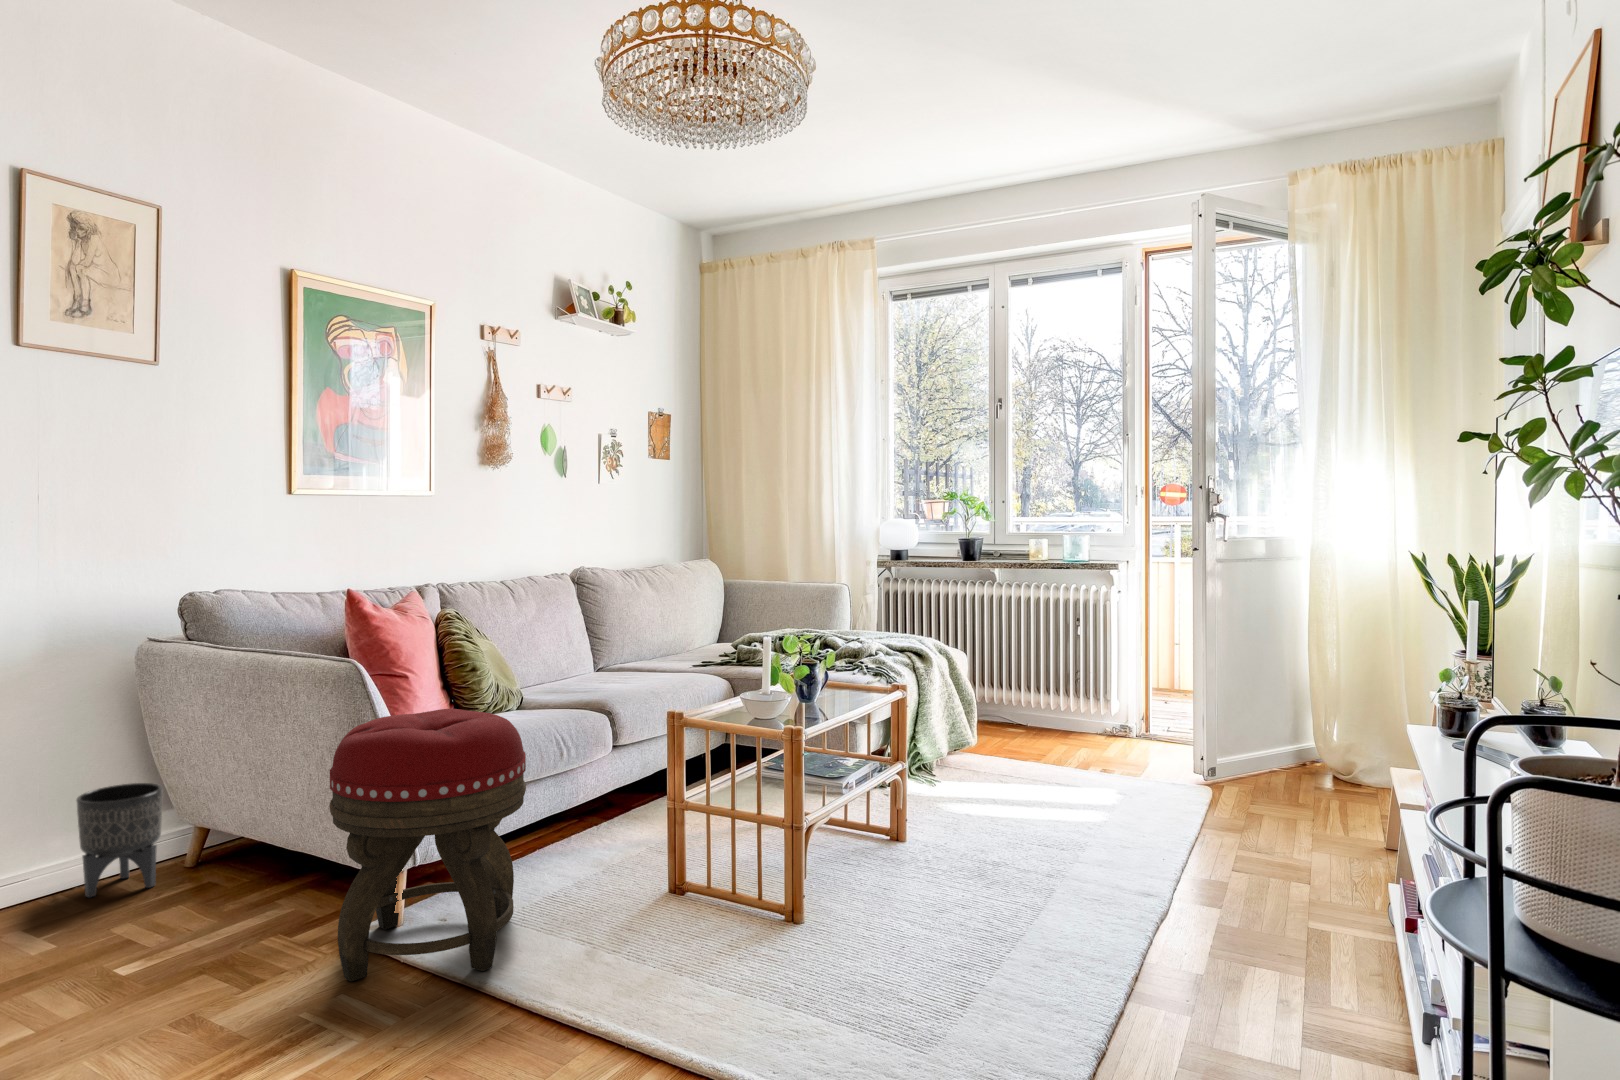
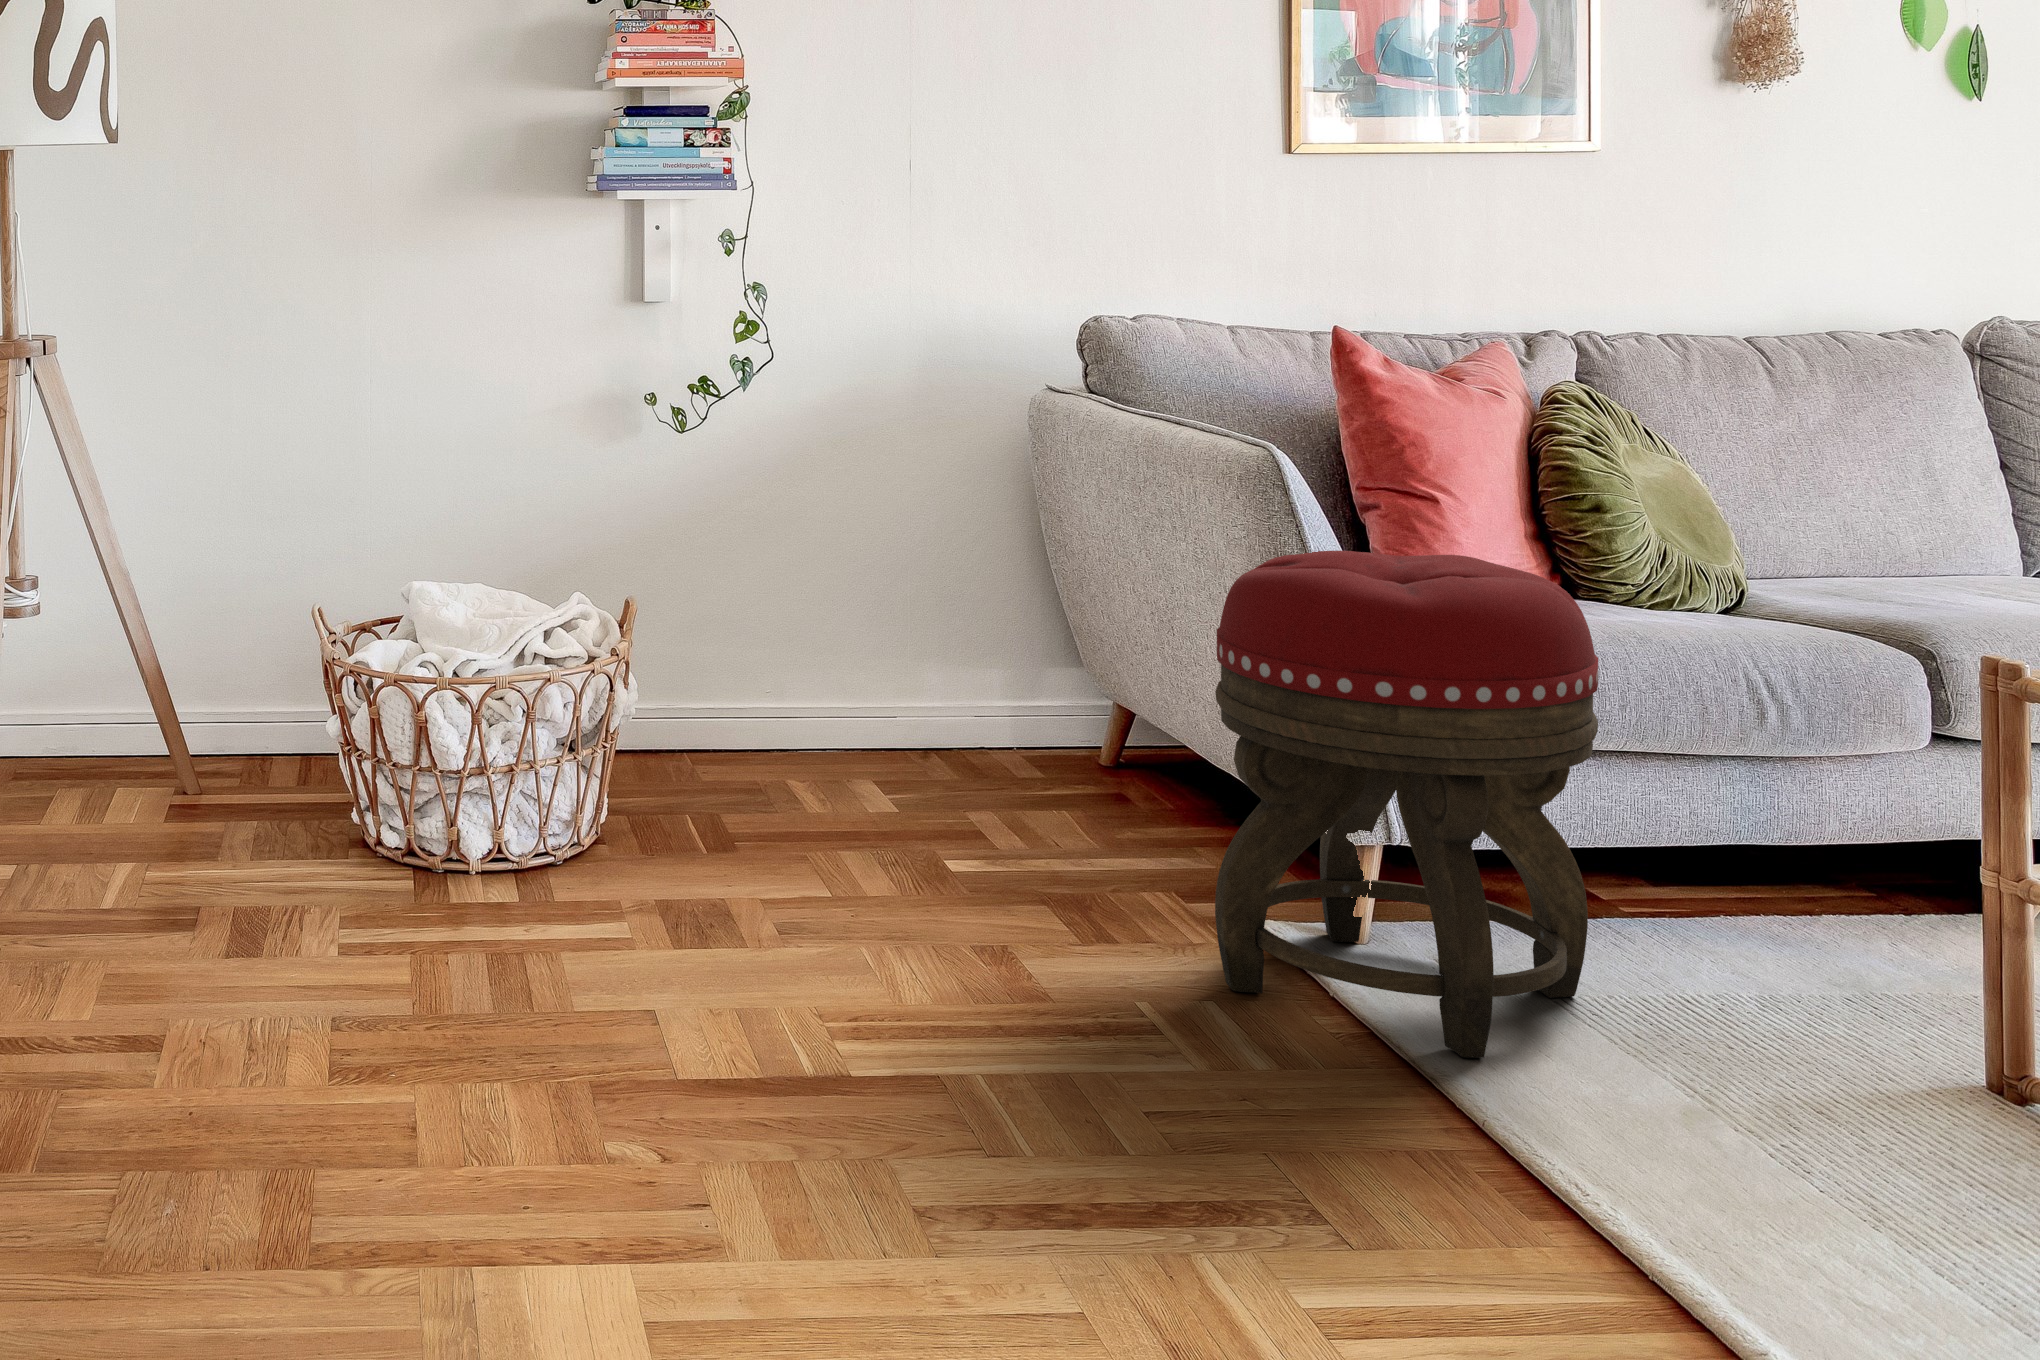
planter: present [76,783,163,897] -> none [943,614,1056,782]

